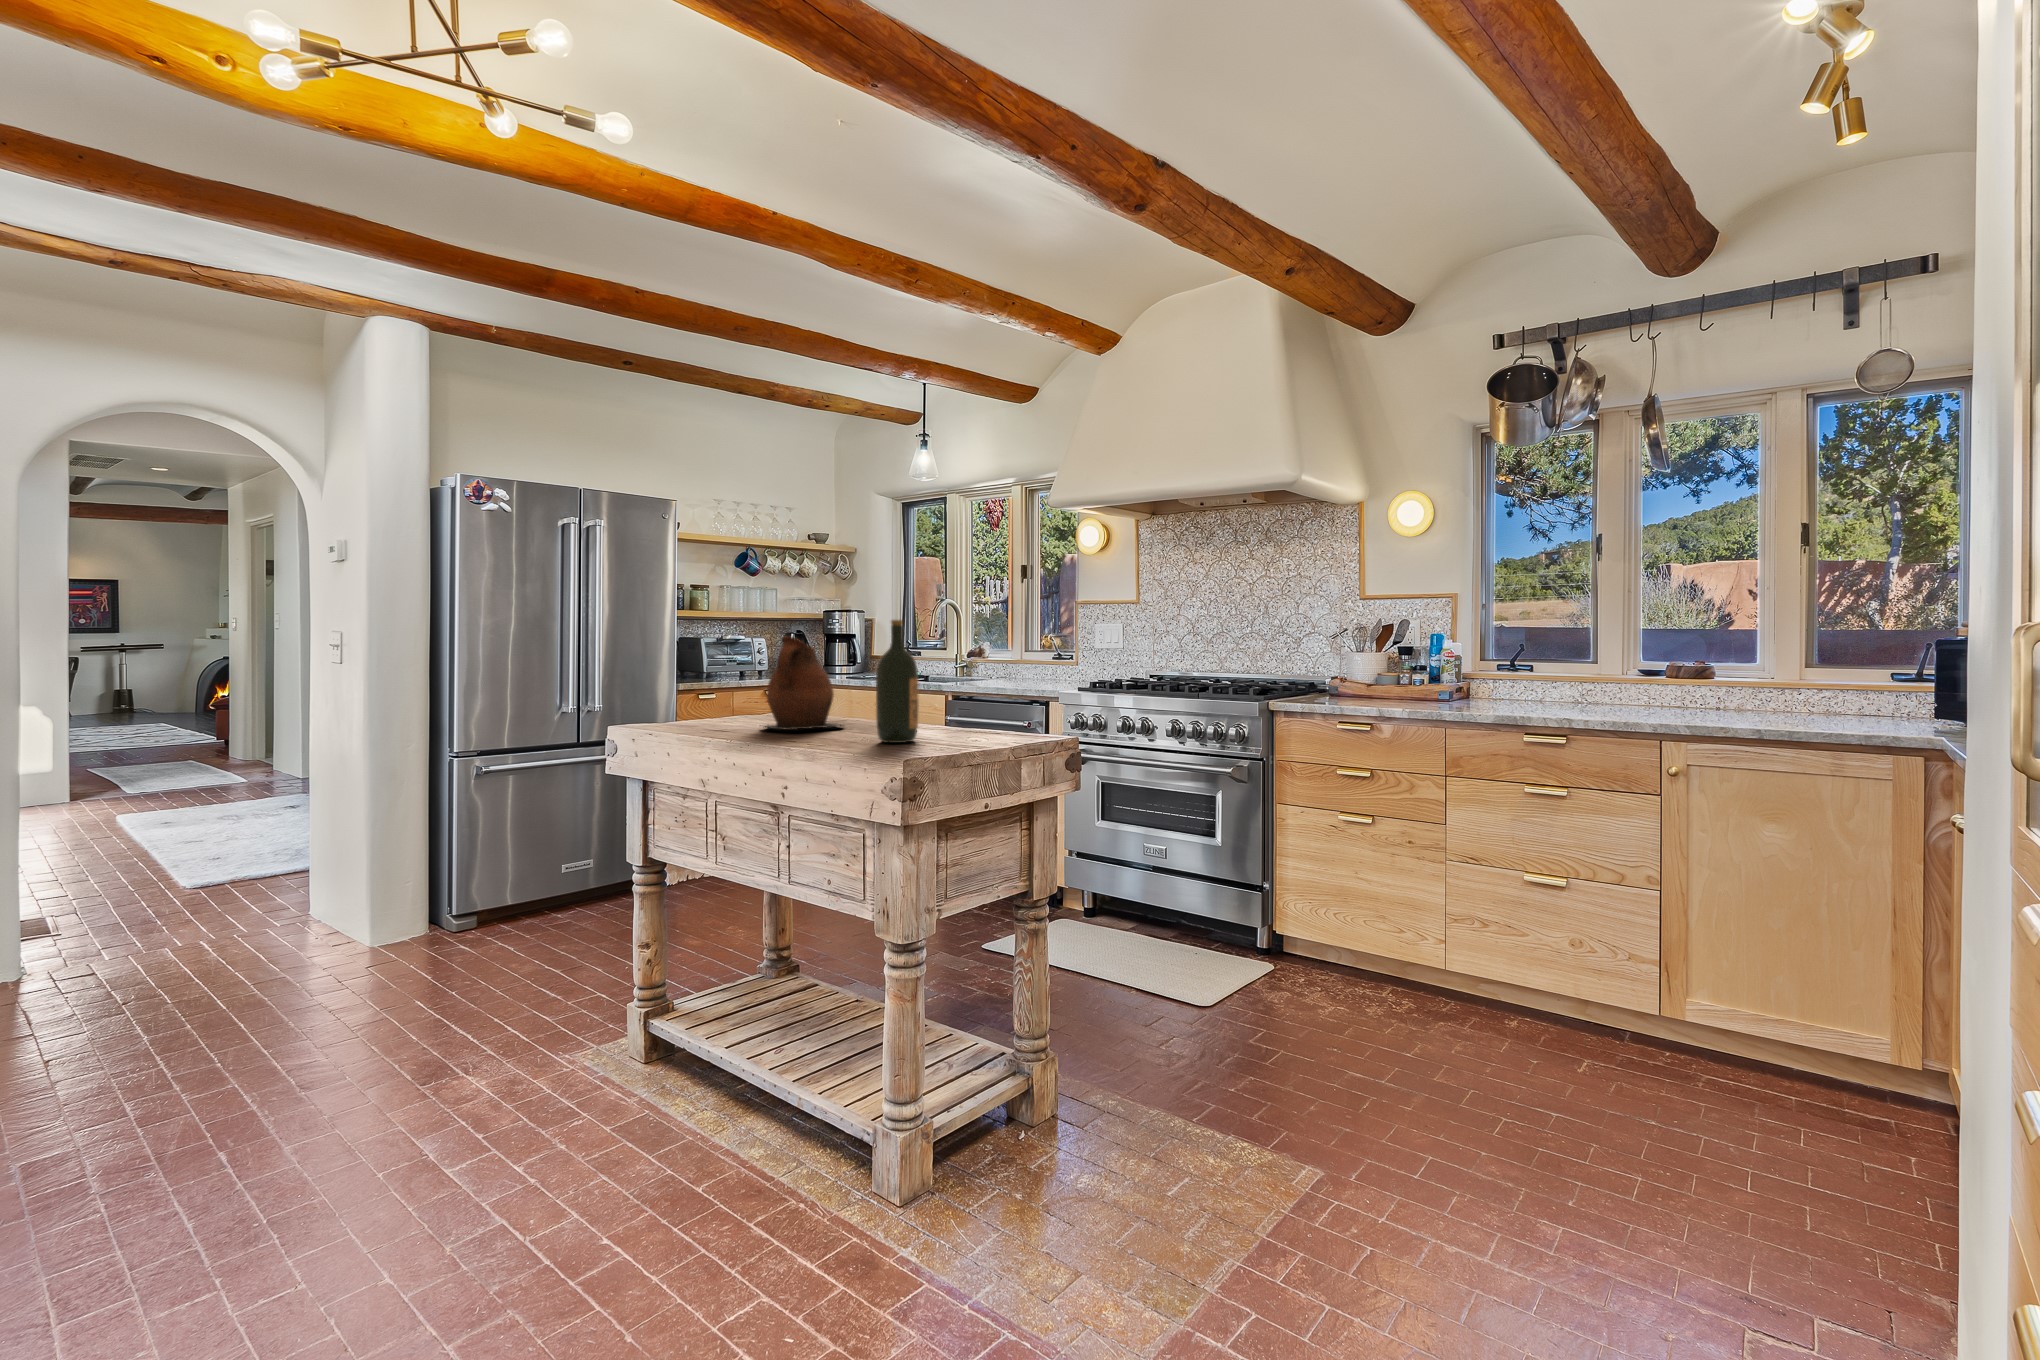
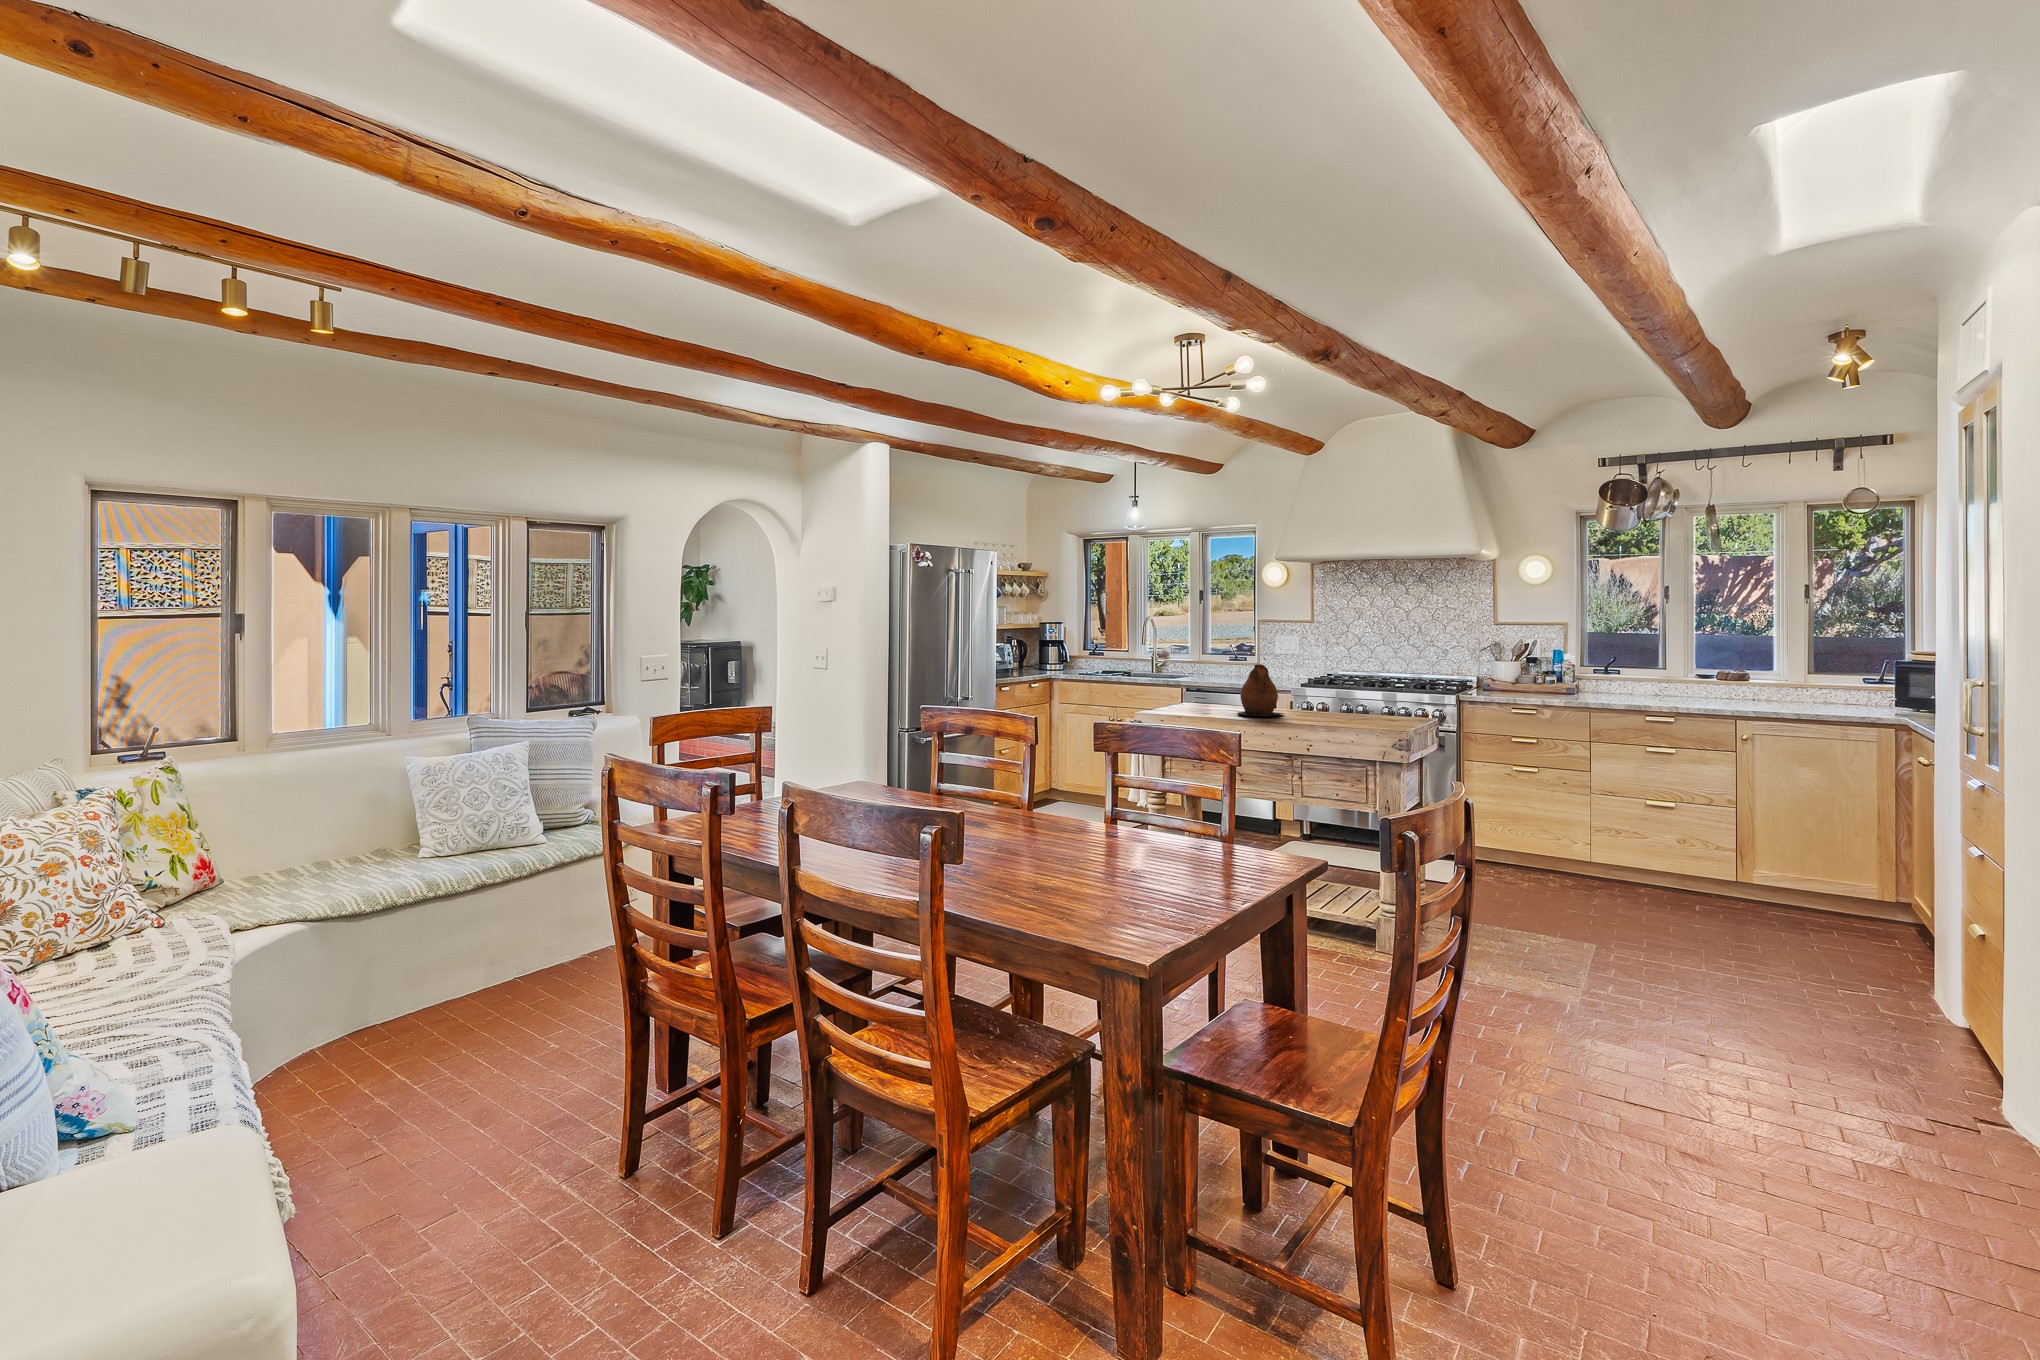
wine bottle: present [876,620,918,743] -> none [1333,657,1357,723]

